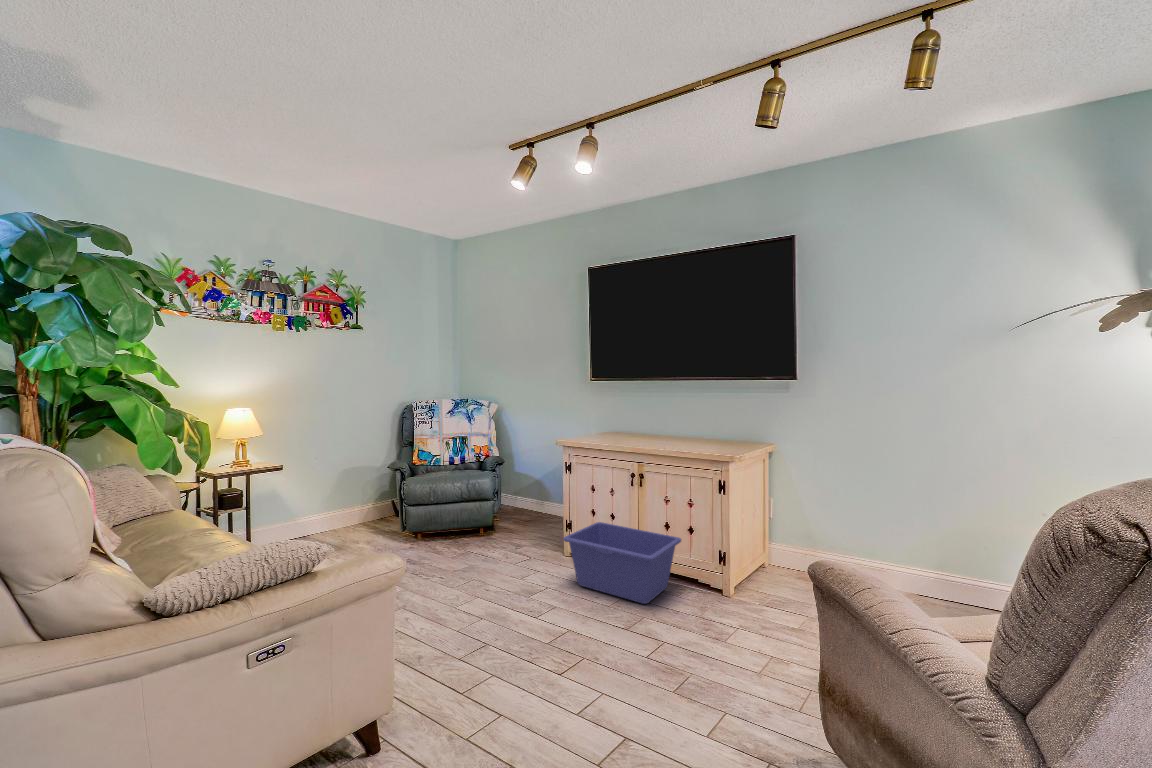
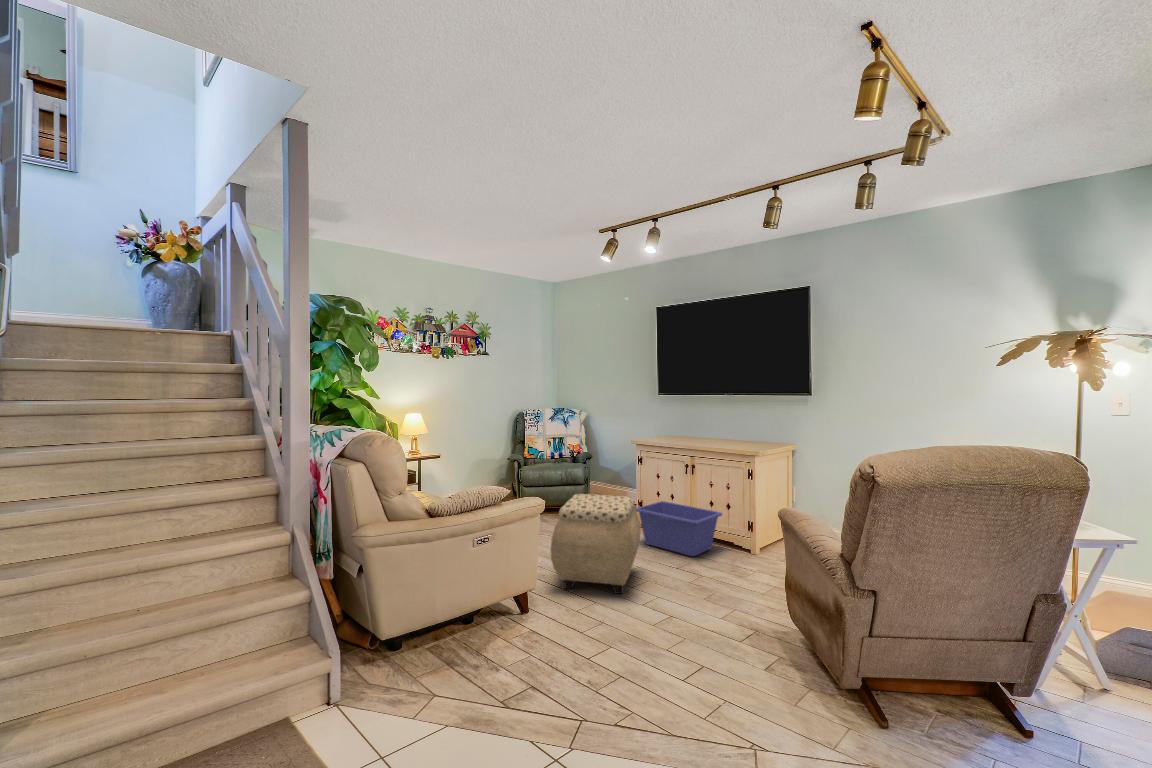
ottoman: none [431,530,575,697] -> present [551,494,640,594]

